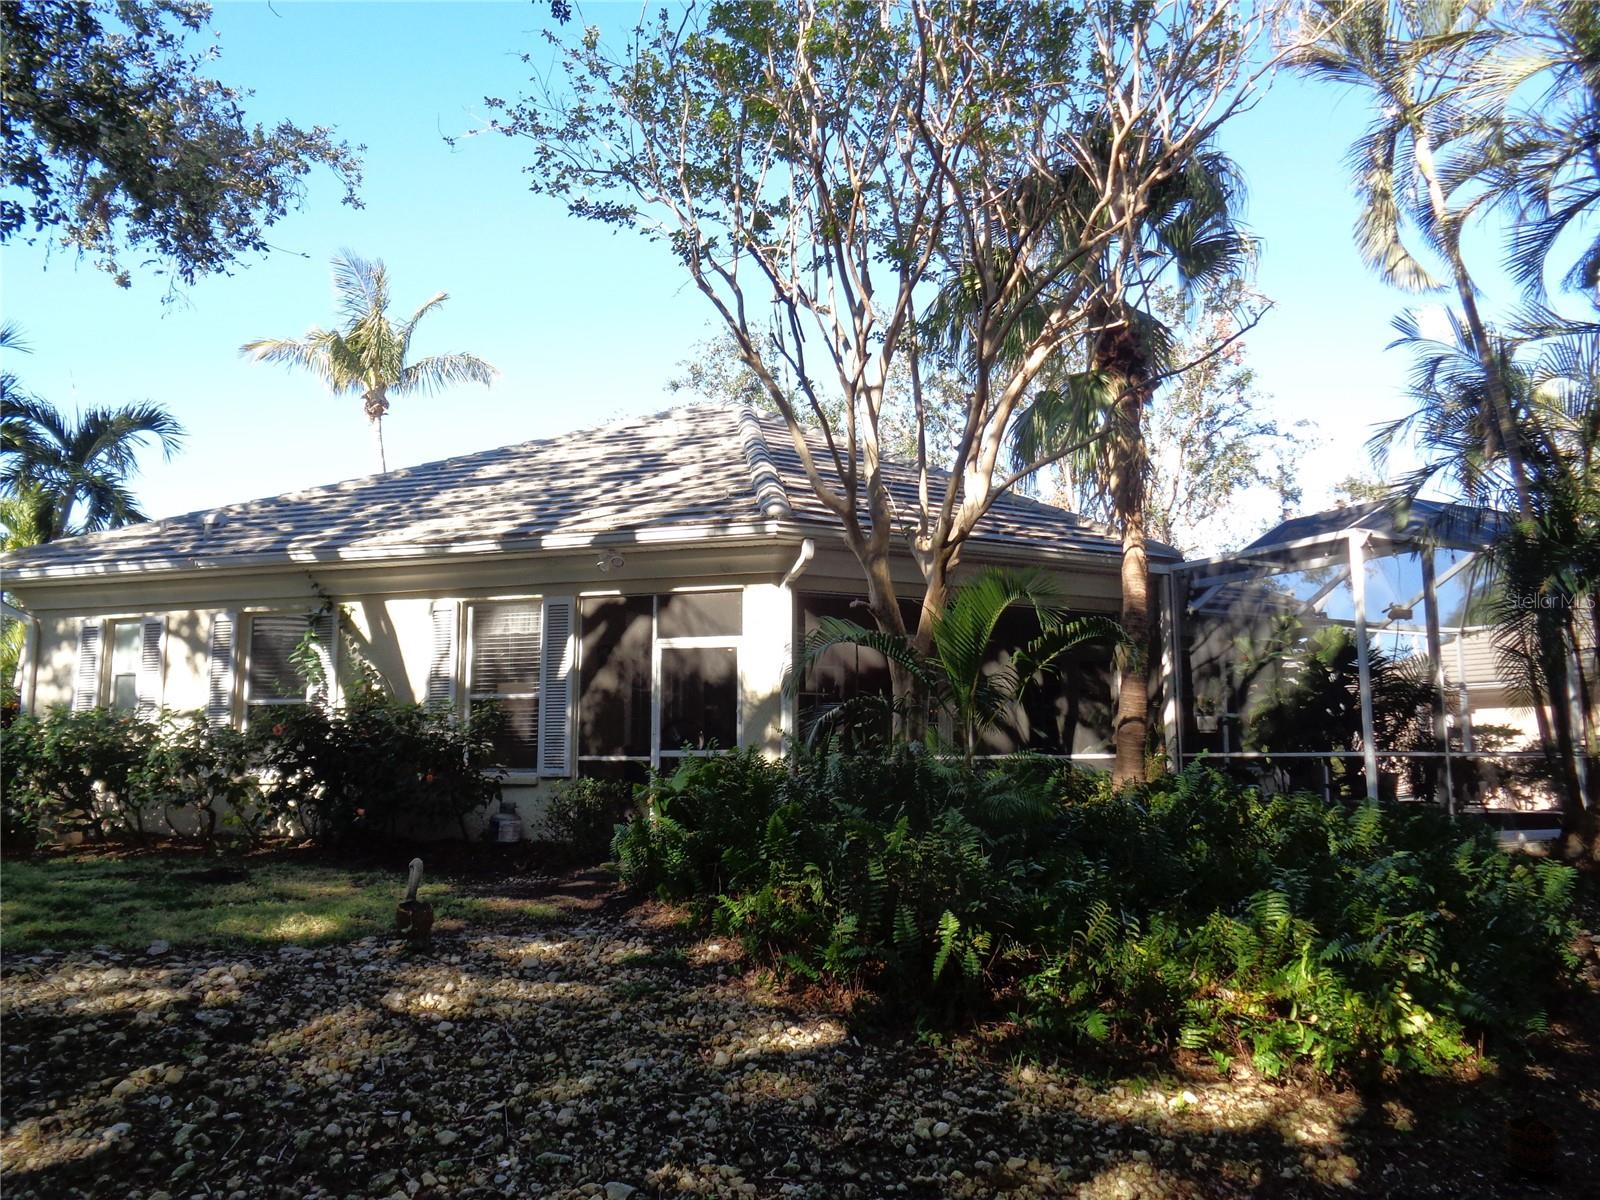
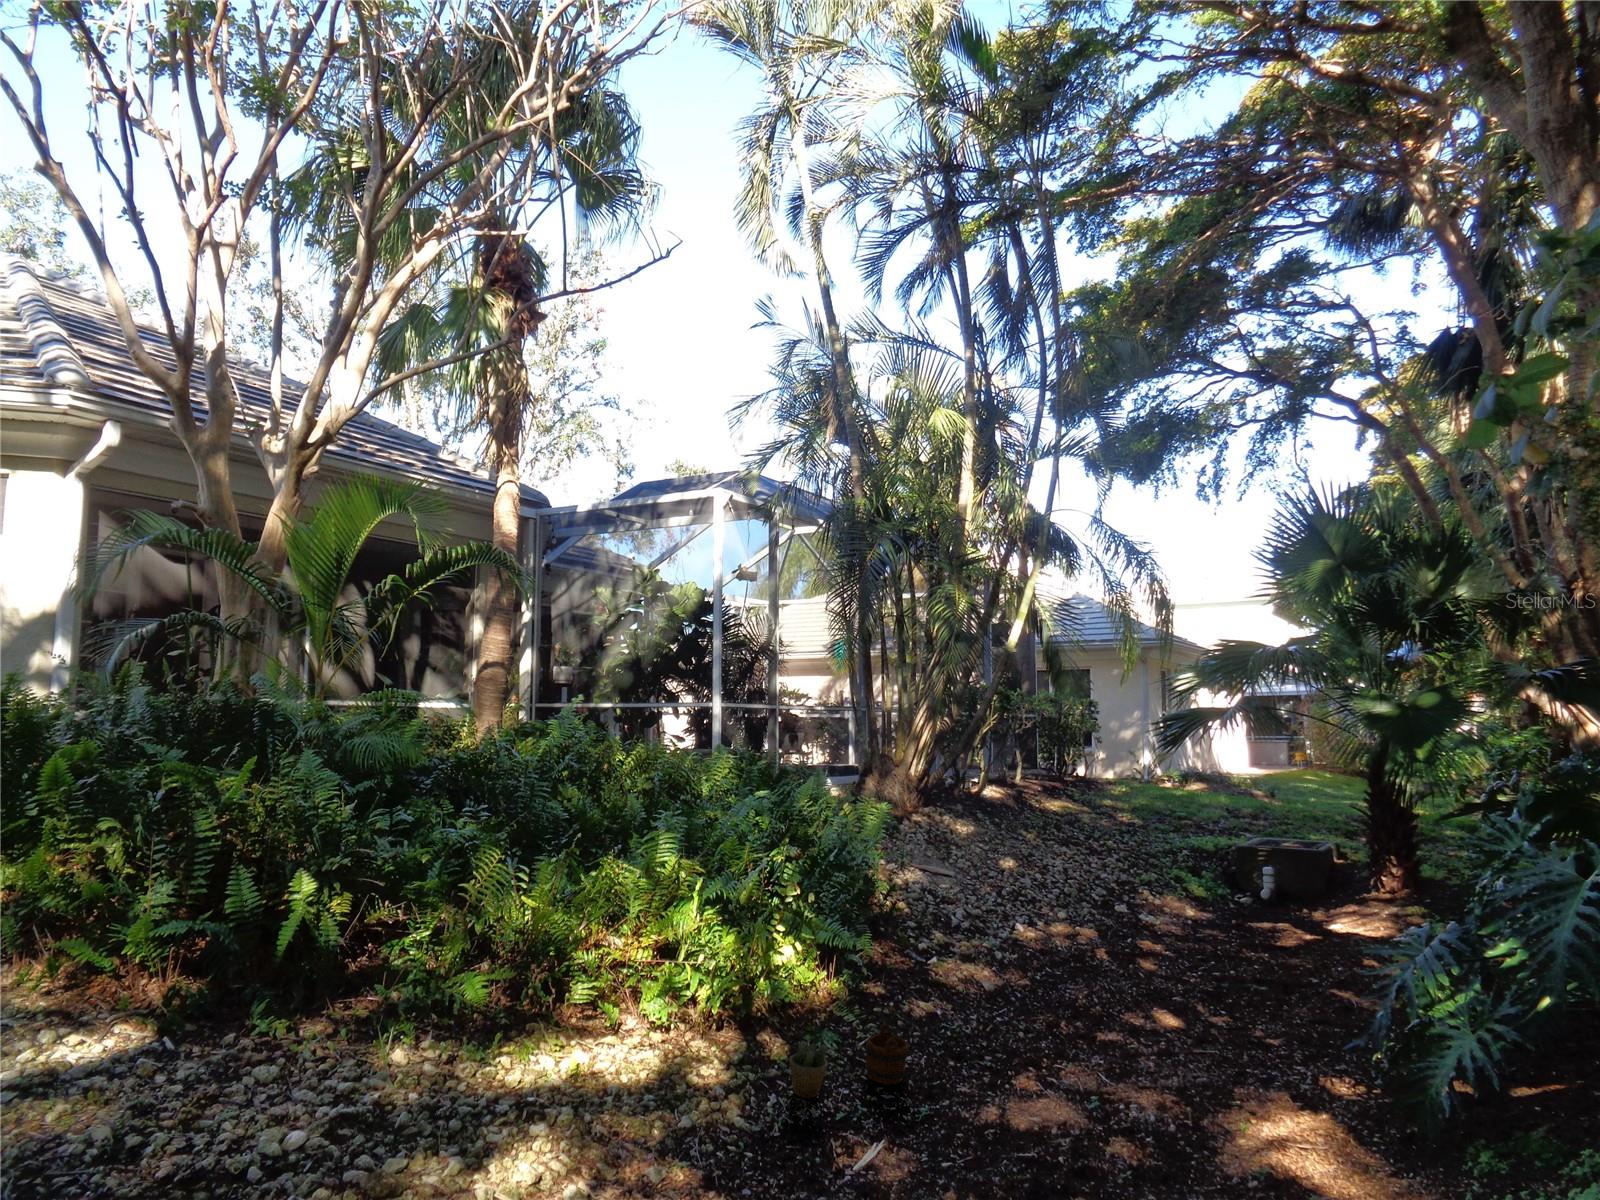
potted plant: none [1411,1113,1455,1172] -> present [789,1042,828,1098]

